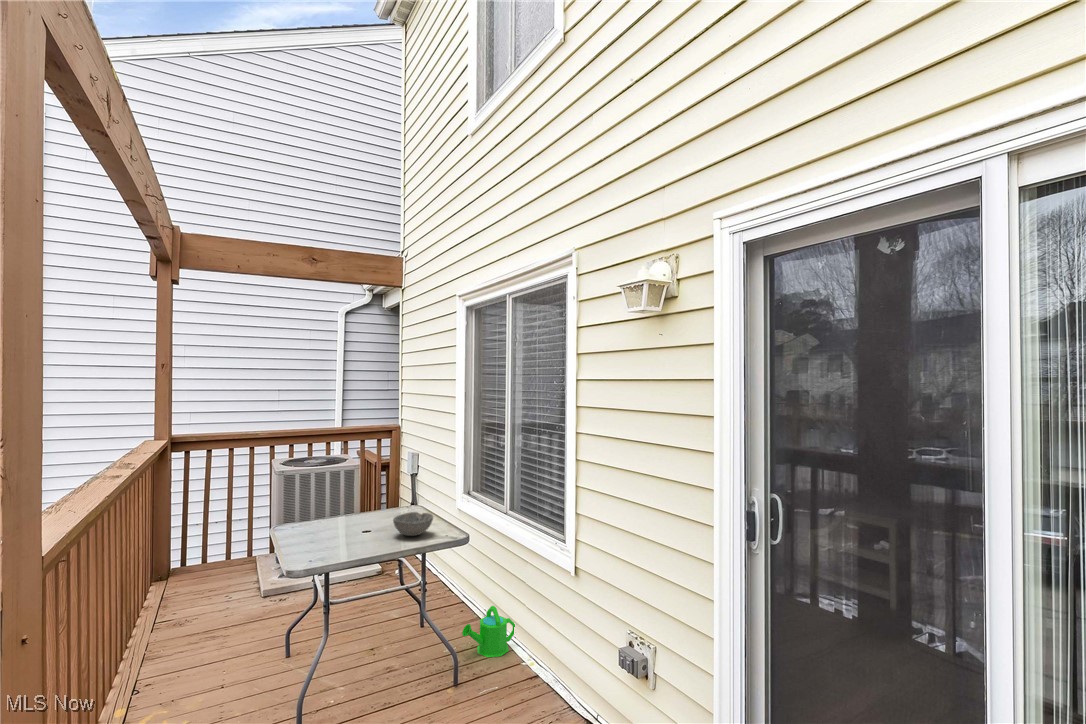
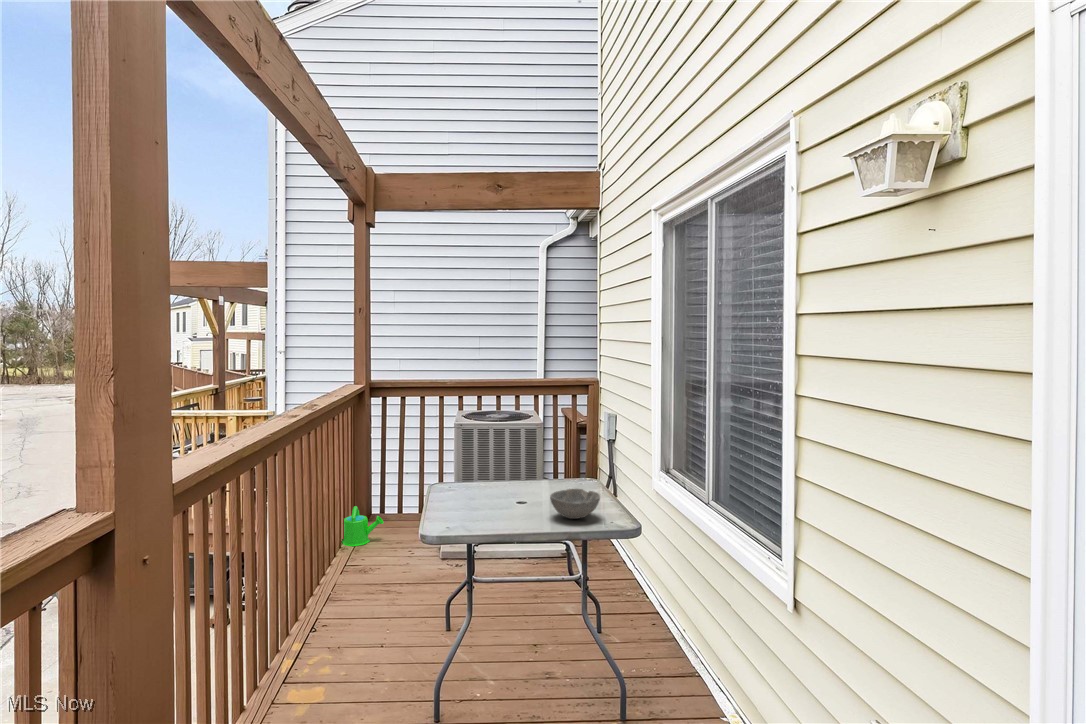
watering can: present [462,606,515,657] -> present [342,506,384,546]

